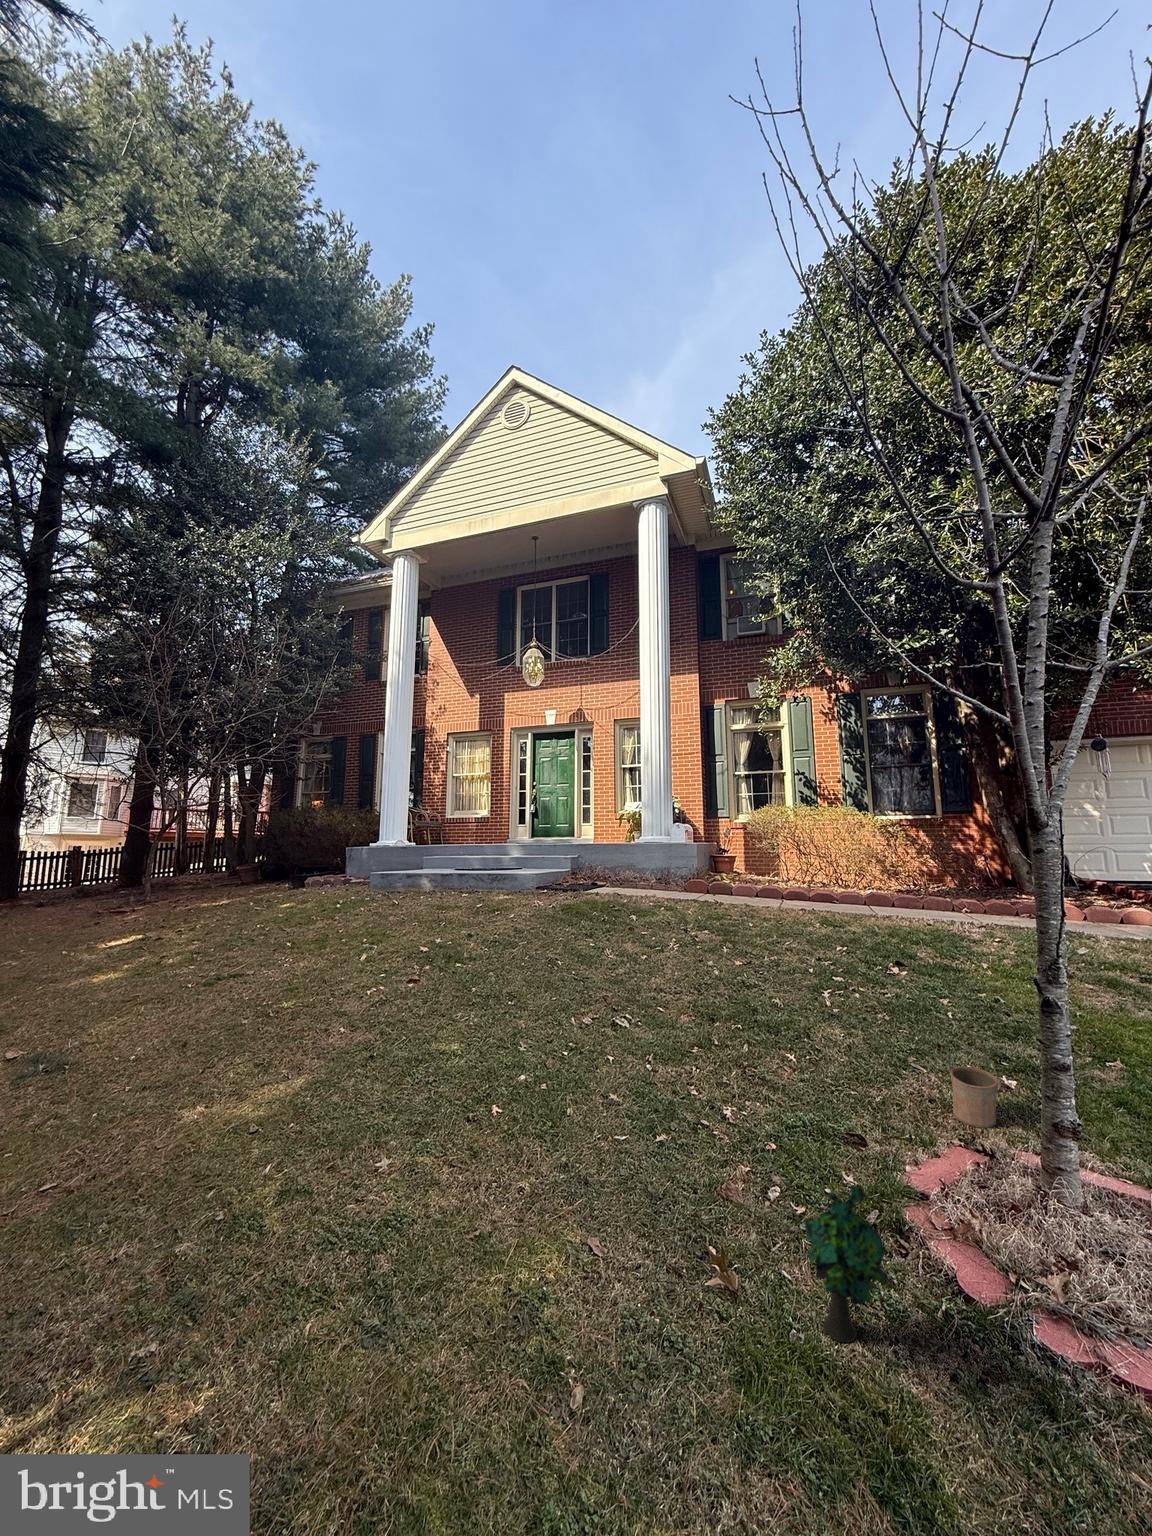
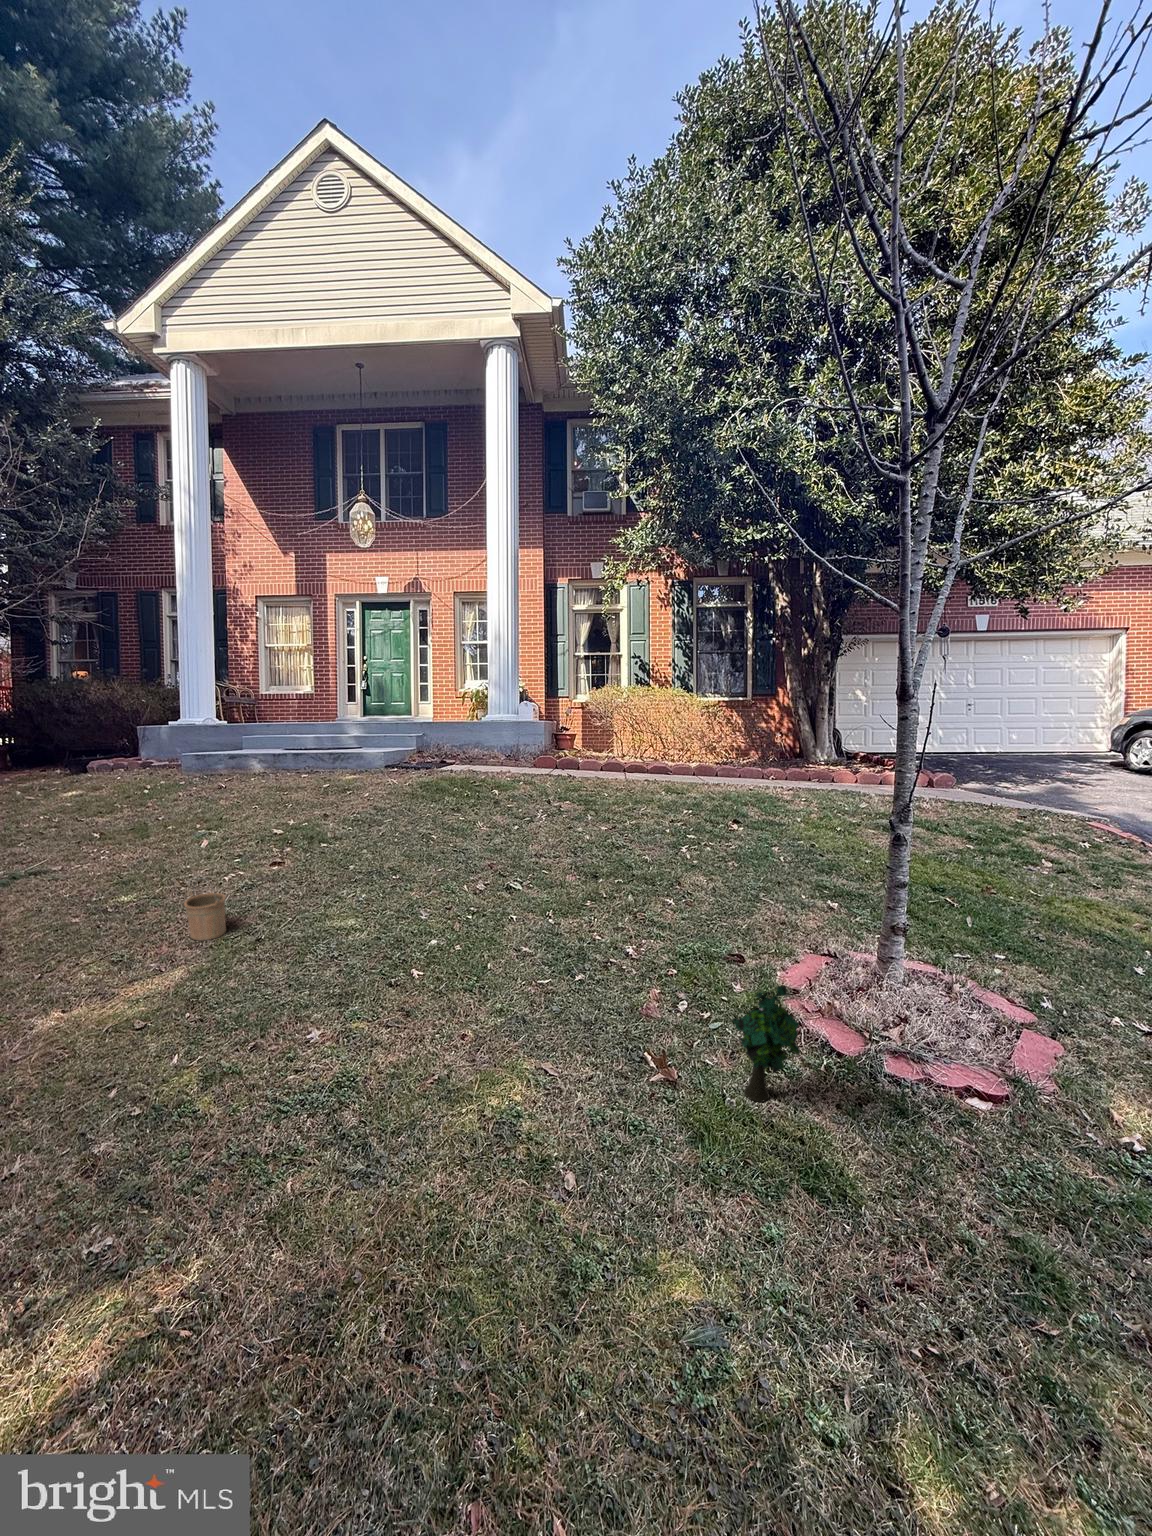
bucket: present [947,1050,1002,1128] -> present [184,891,226,941]

